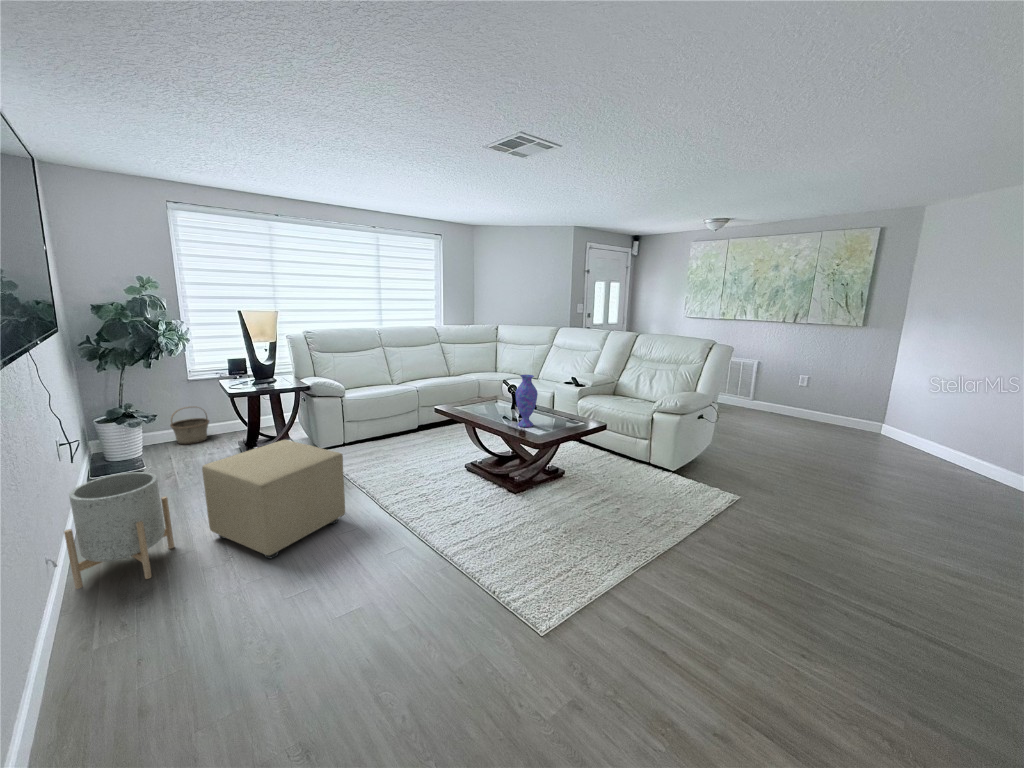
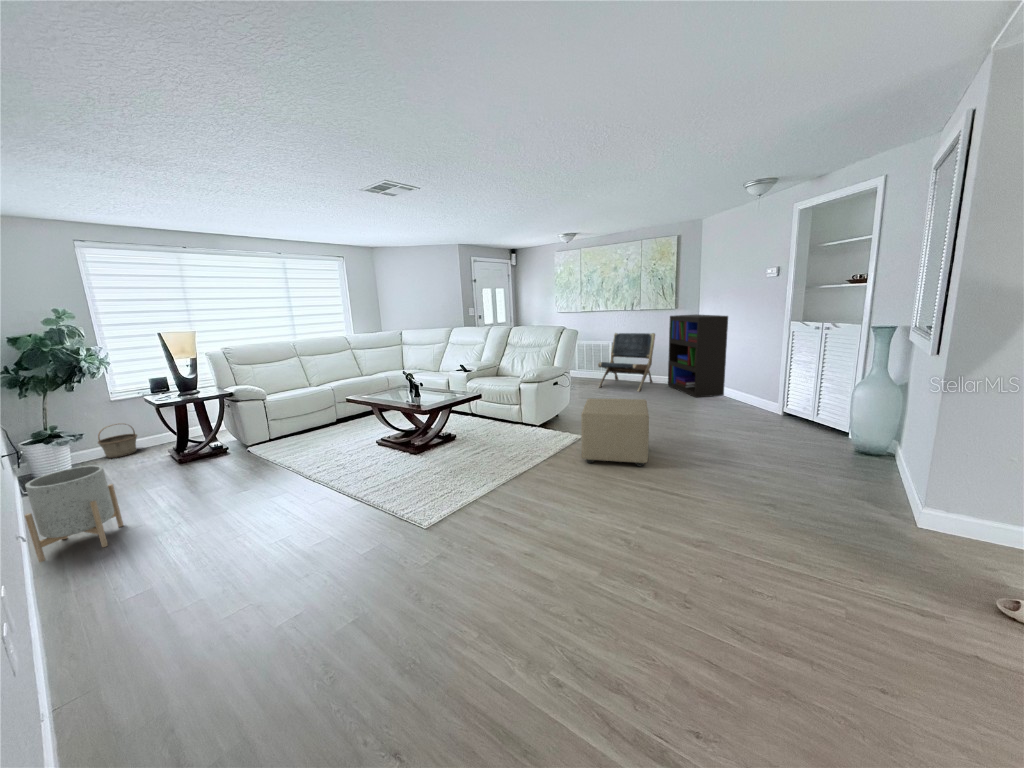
bookshelf: none [839,336,962,456] -> present [668,315,728,398]
lounge chair: none [737,350,827,433] -> present [598,333,655,392]
vase: present [515,375,538,427] -> none [408,363,425,403]
ottoman: present [202,440,345,558] -> present [581,398,649,466]

